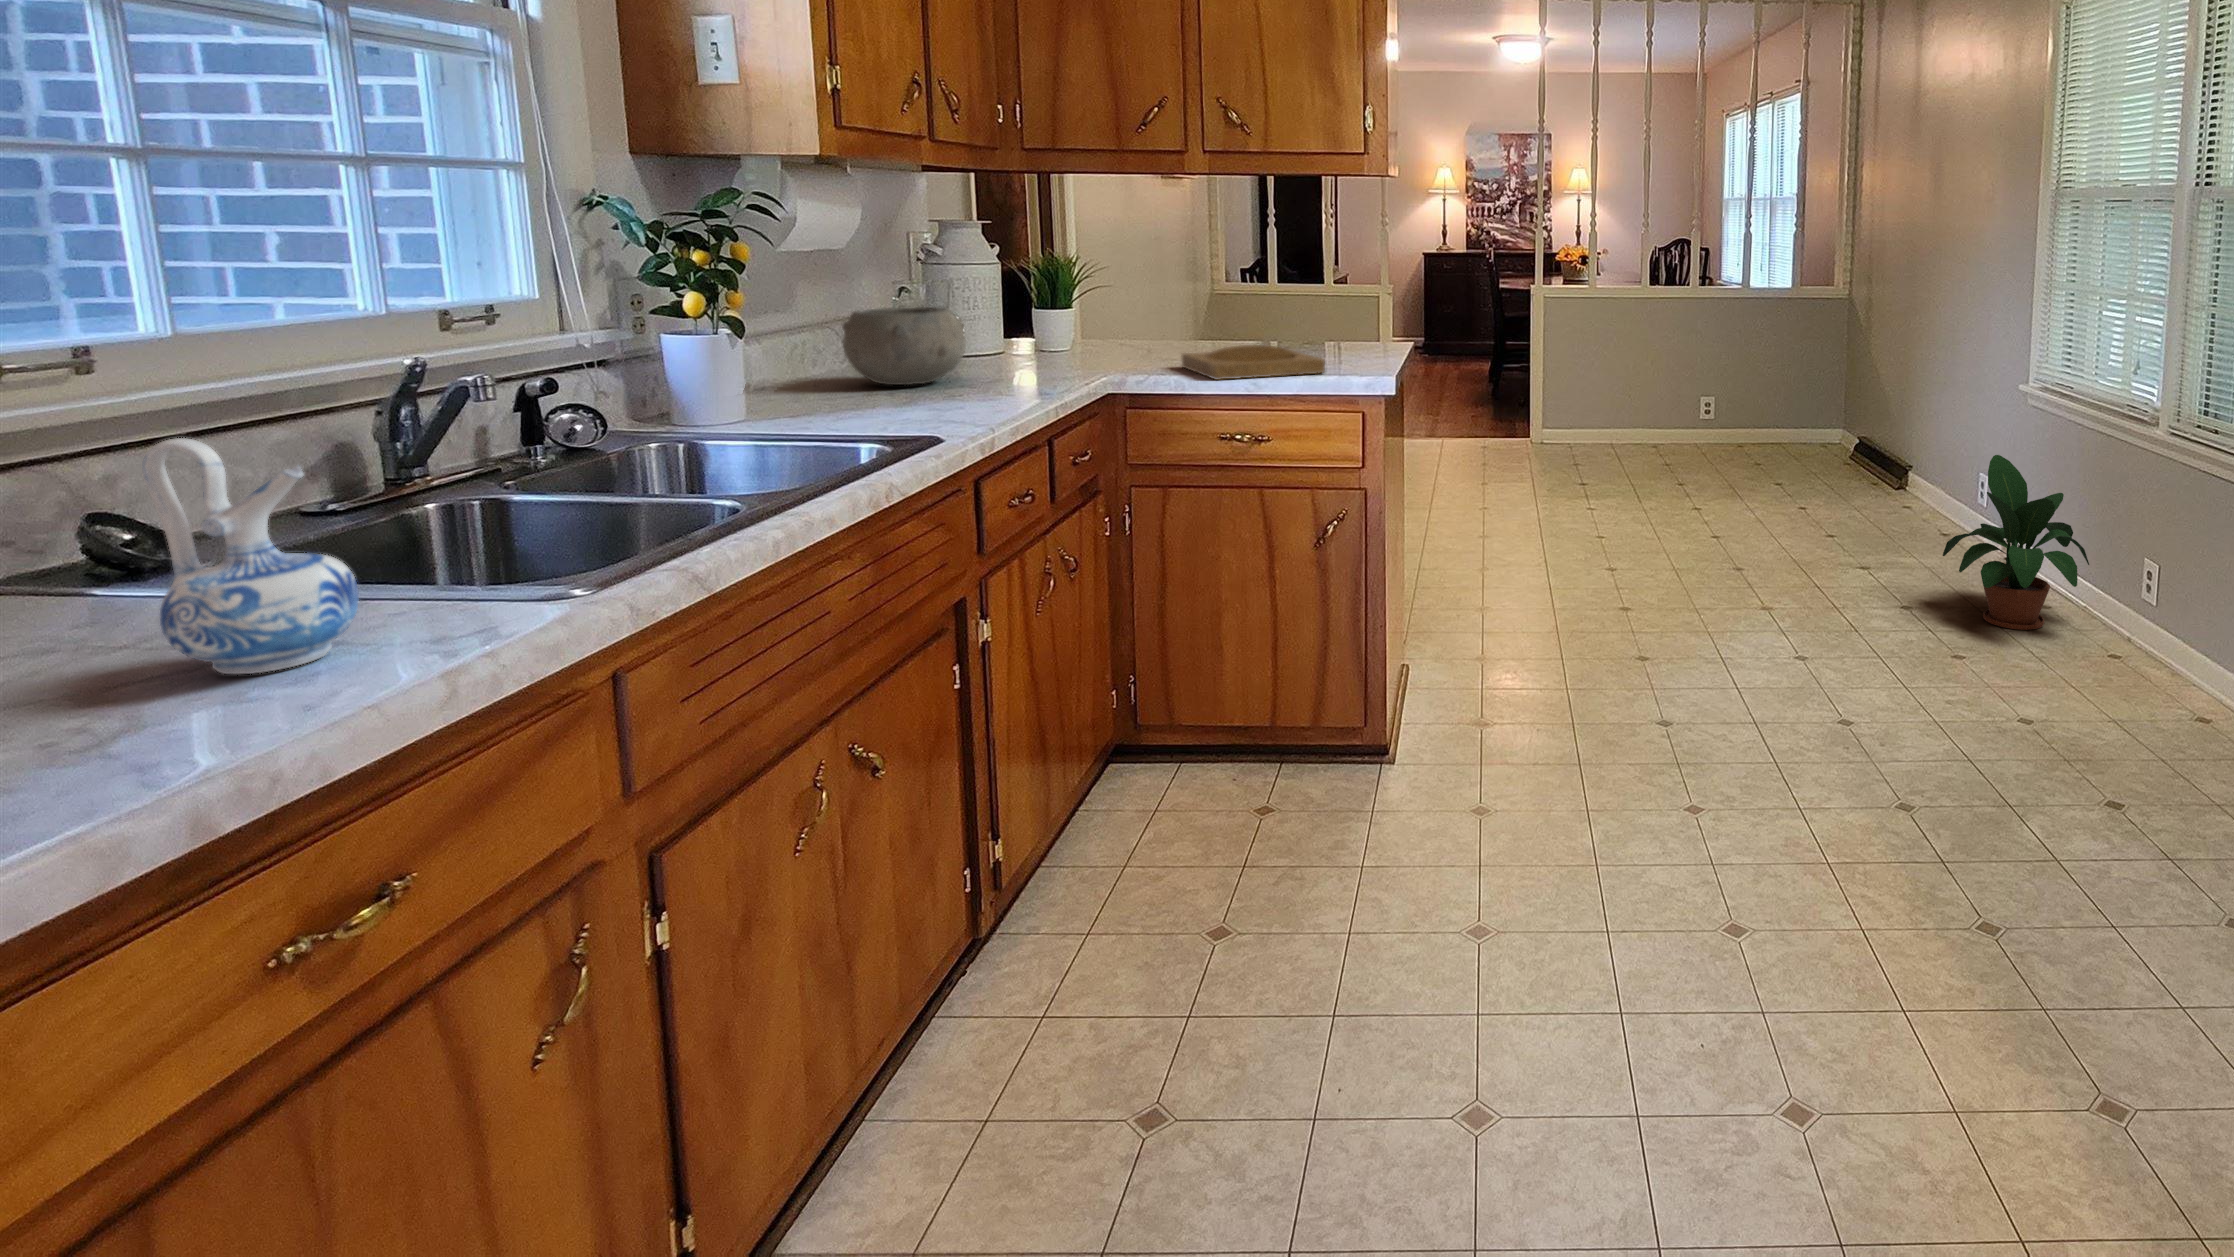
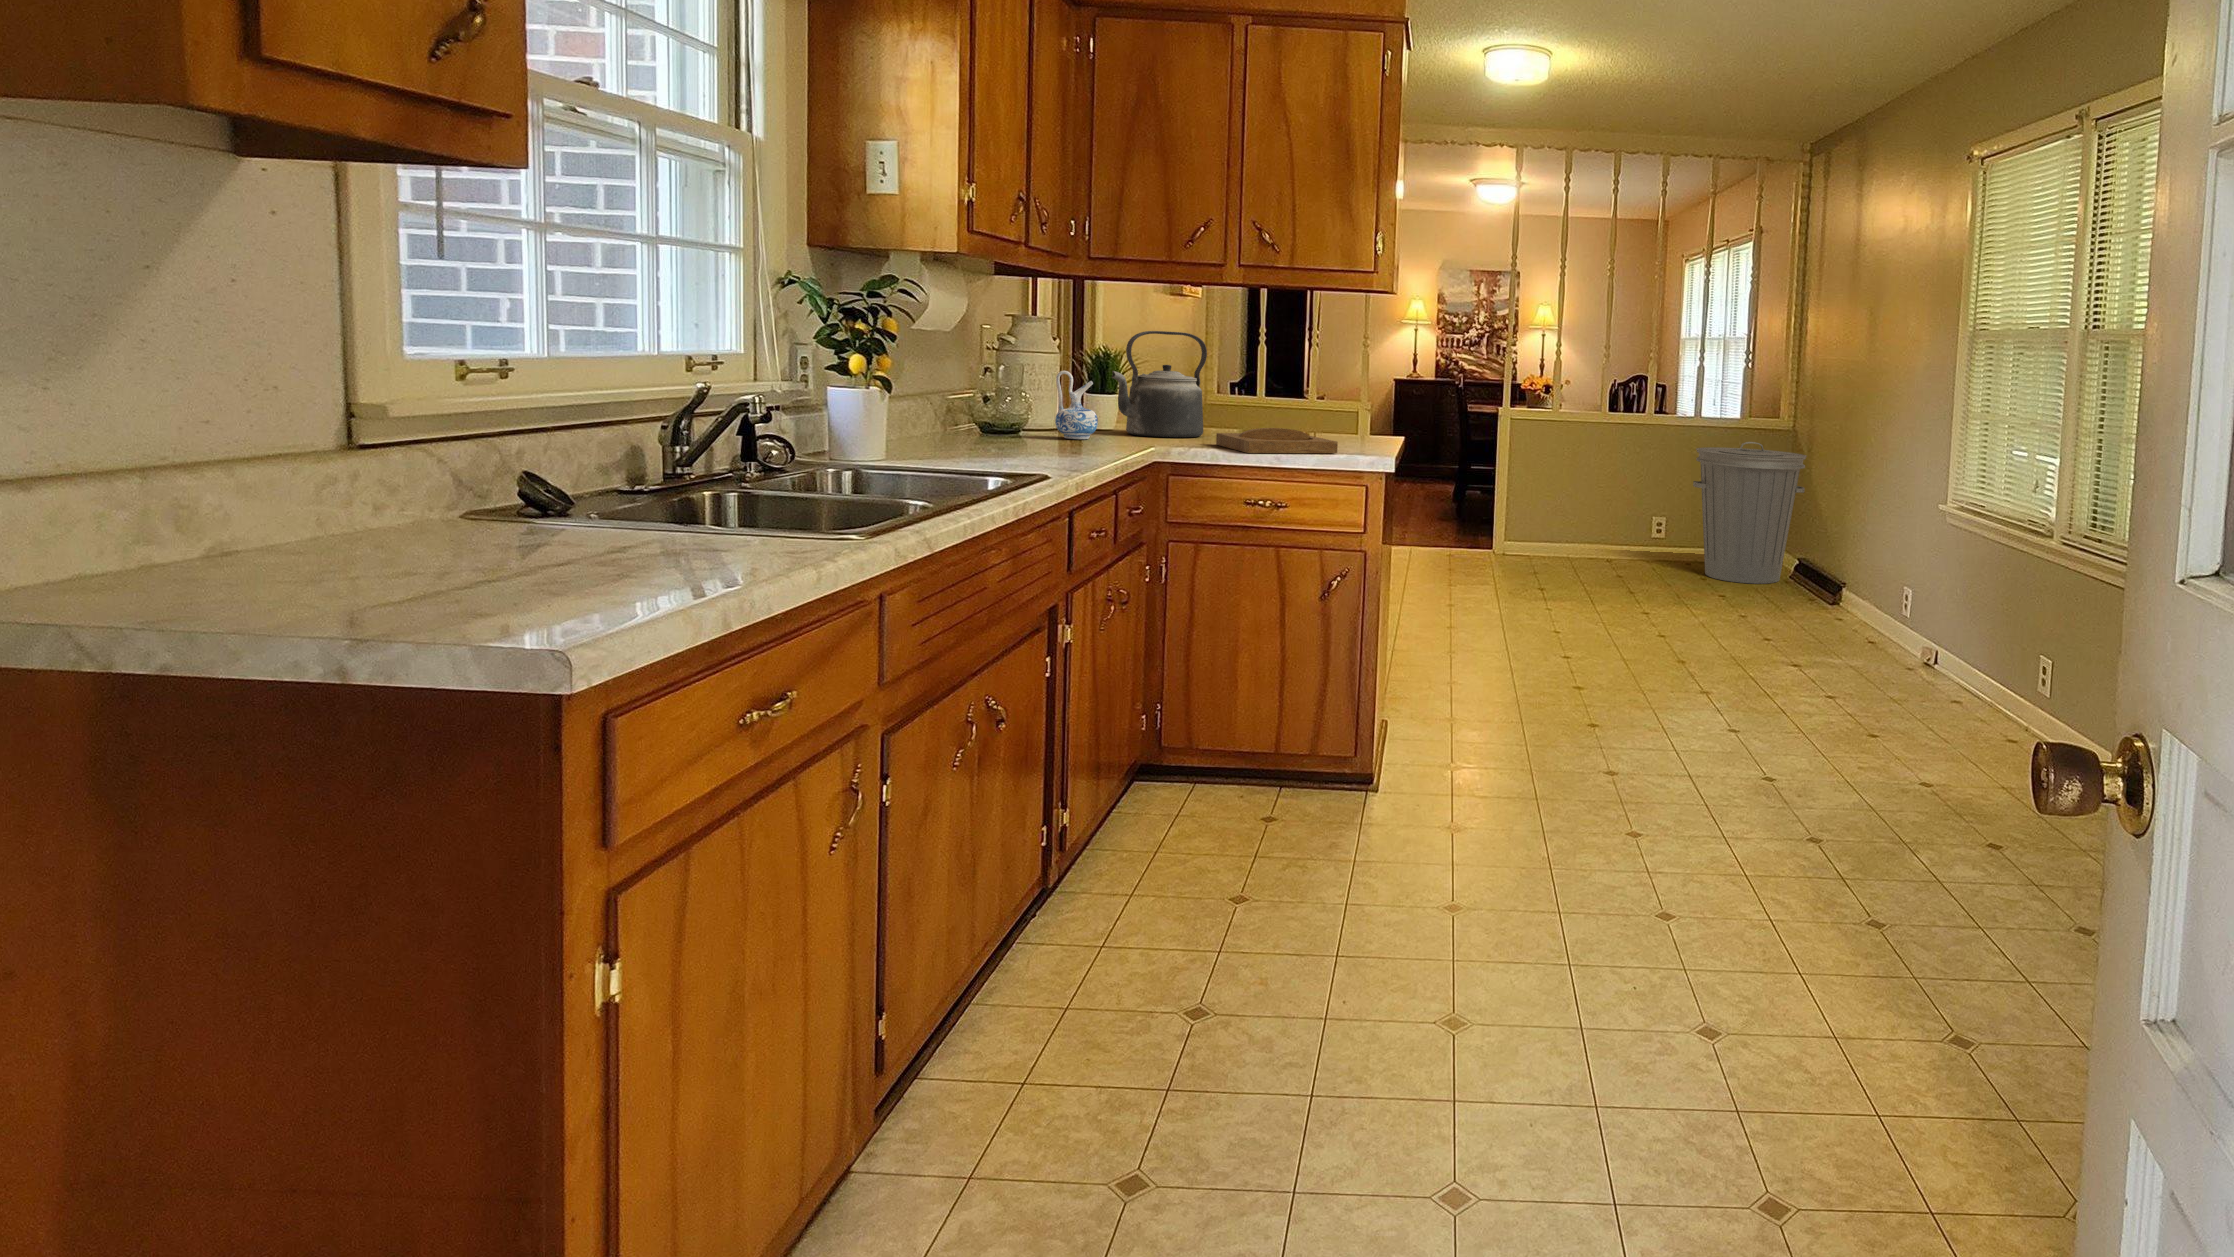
kettle: none [1056,232,1172,359] -> present [1112,331,1207,437]
bowl: present [842,307,966,385] -> none [950,382,1047,444]
trash can: none [1744,314,1868,468] -> present [1693,442,1807,584]
ceramic pitcher: present [142,438,359,674] -> present [1055,371,1098,439]
potted plant: present [1943,455,2089,630] -> none [1862,562,1991,717]

